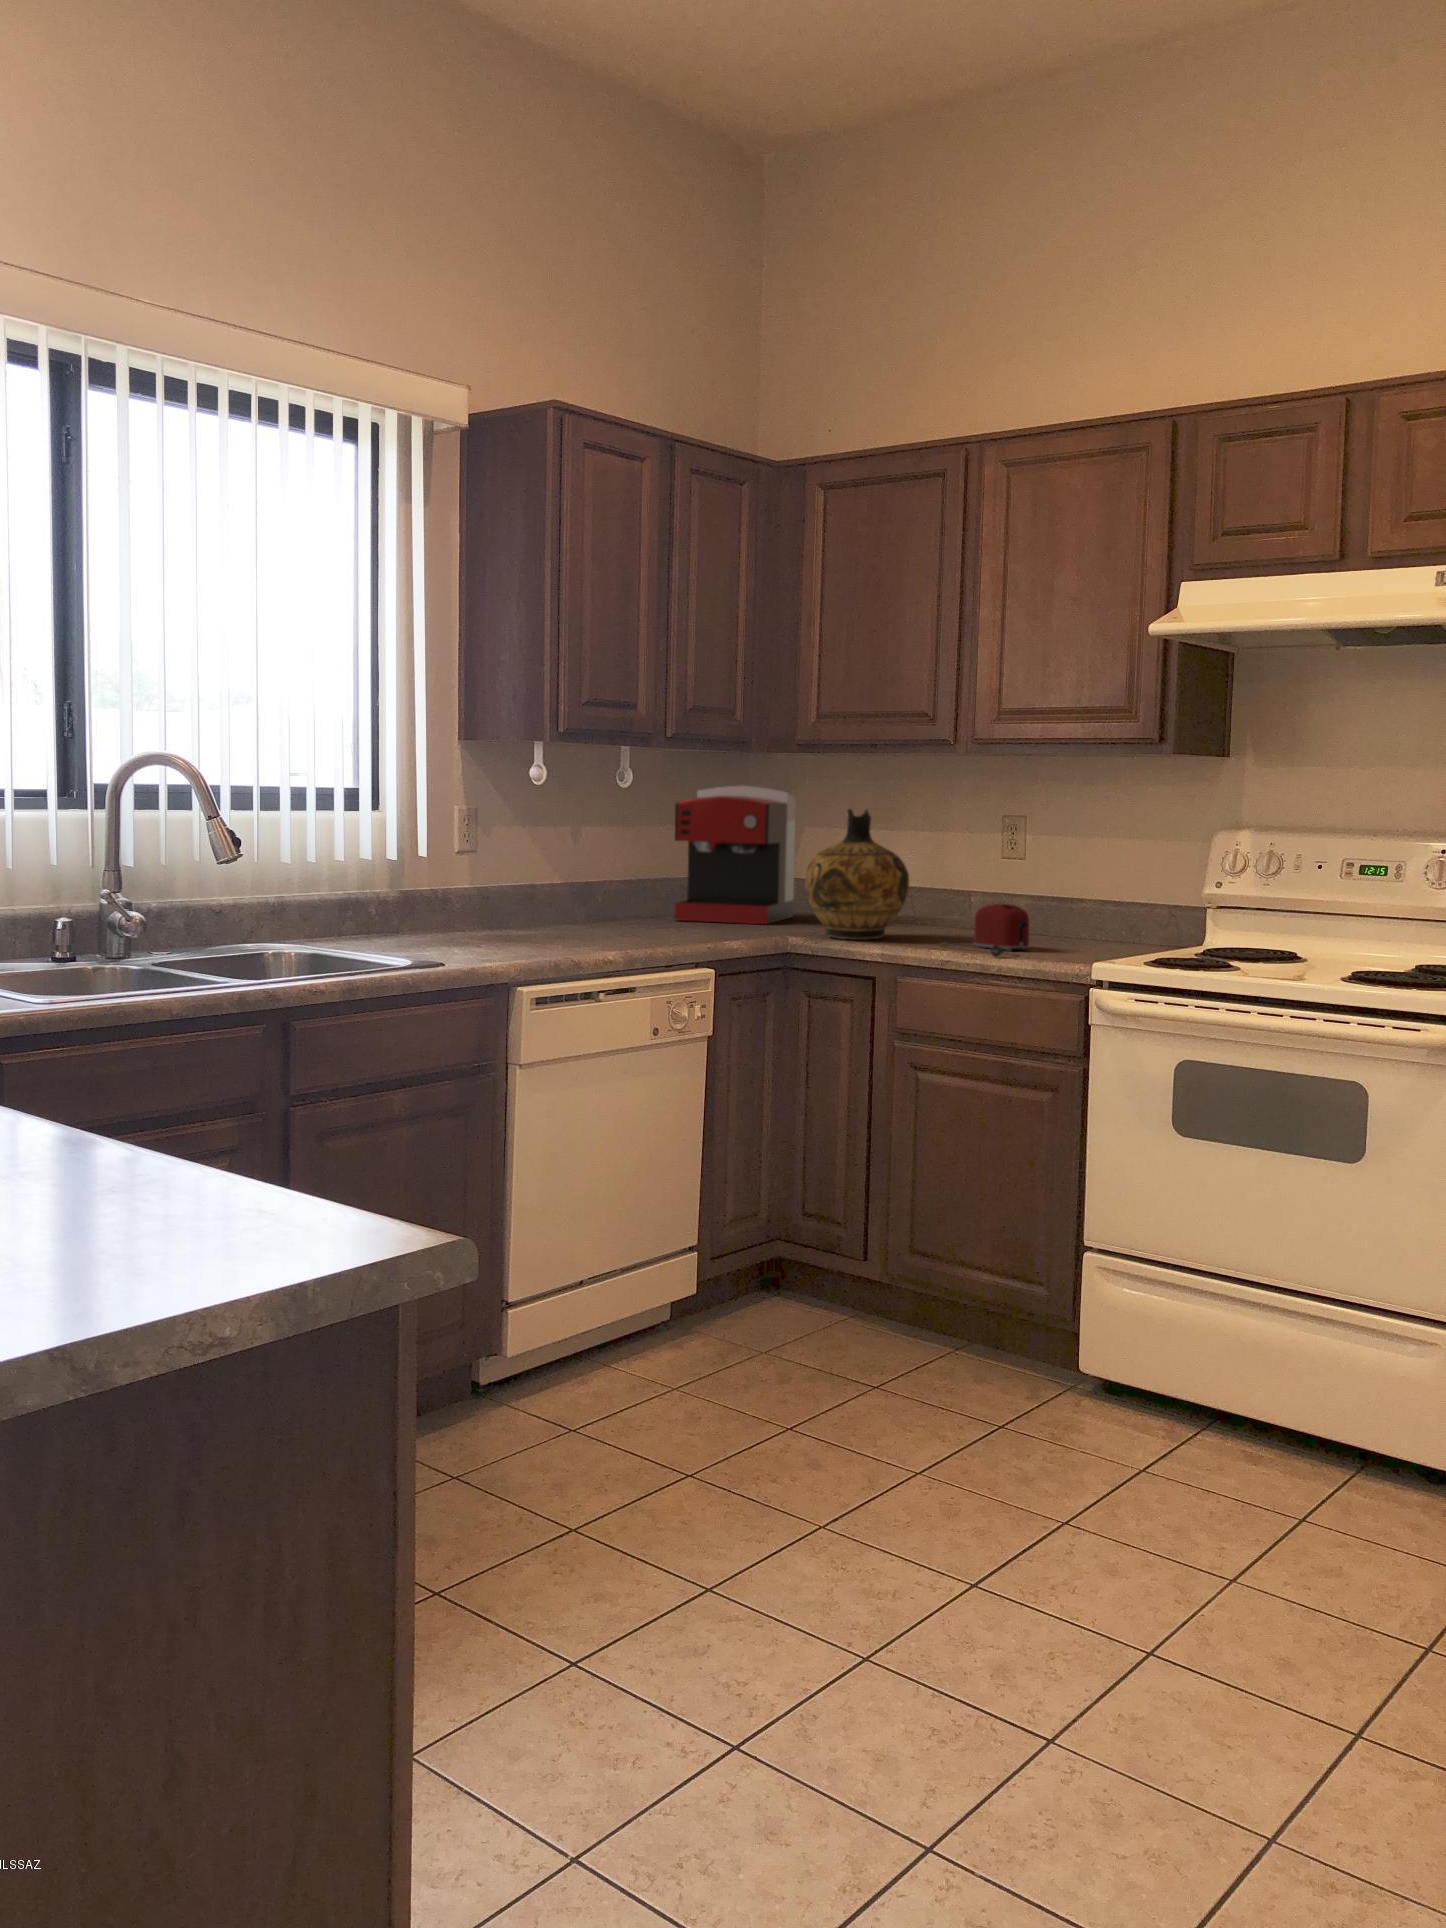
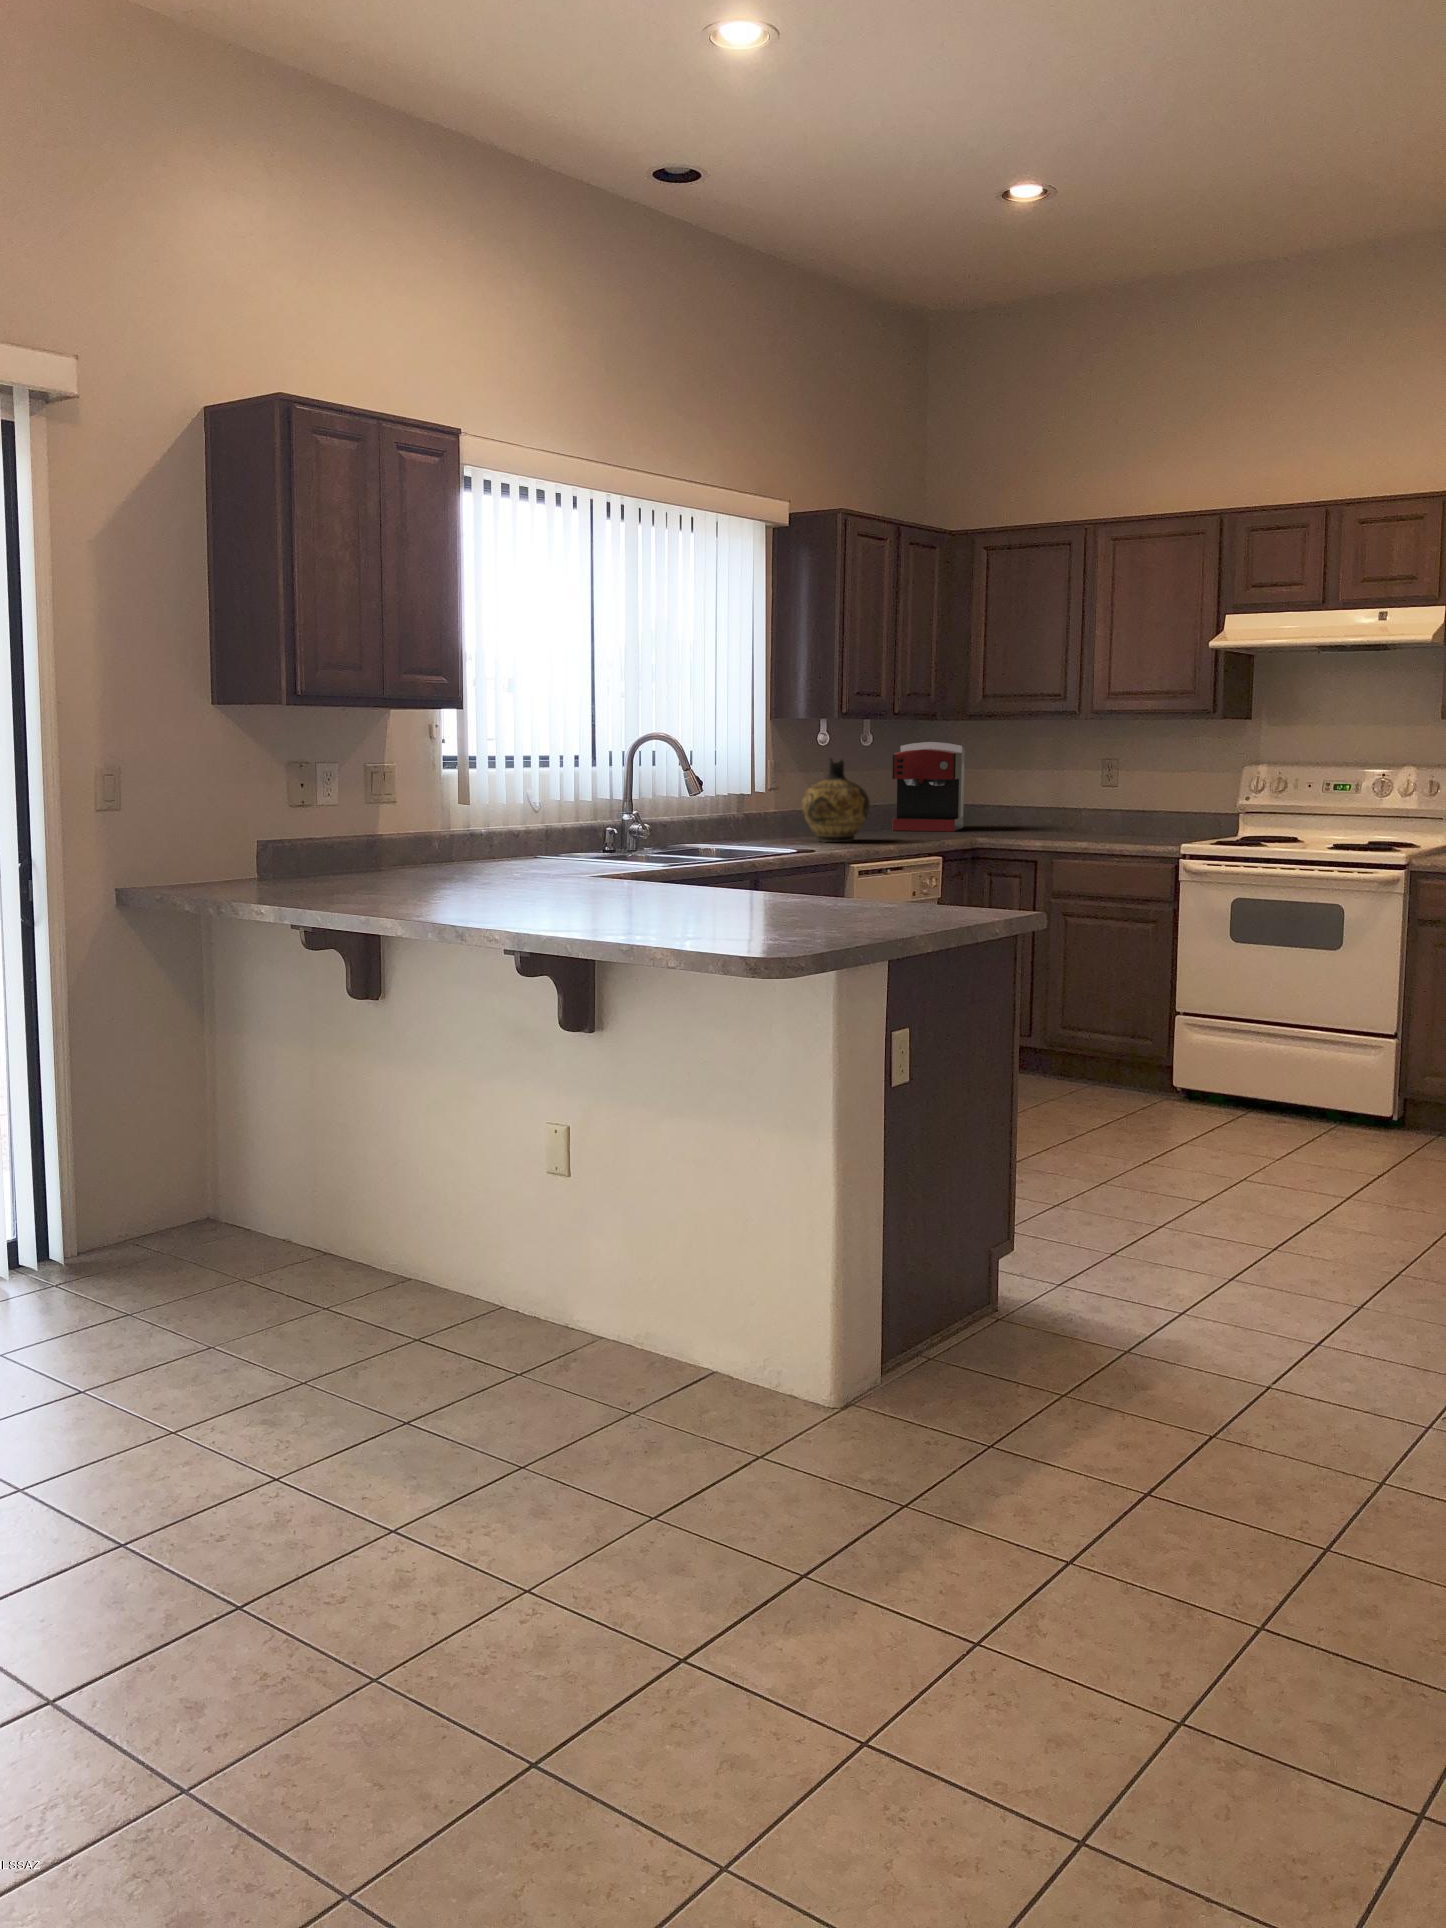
ceramic jug: present [805,809,909,939] -> present [802,758,870,842]
toaster: present [941,904,1029,957] -> none [1079,813,1136,843]

